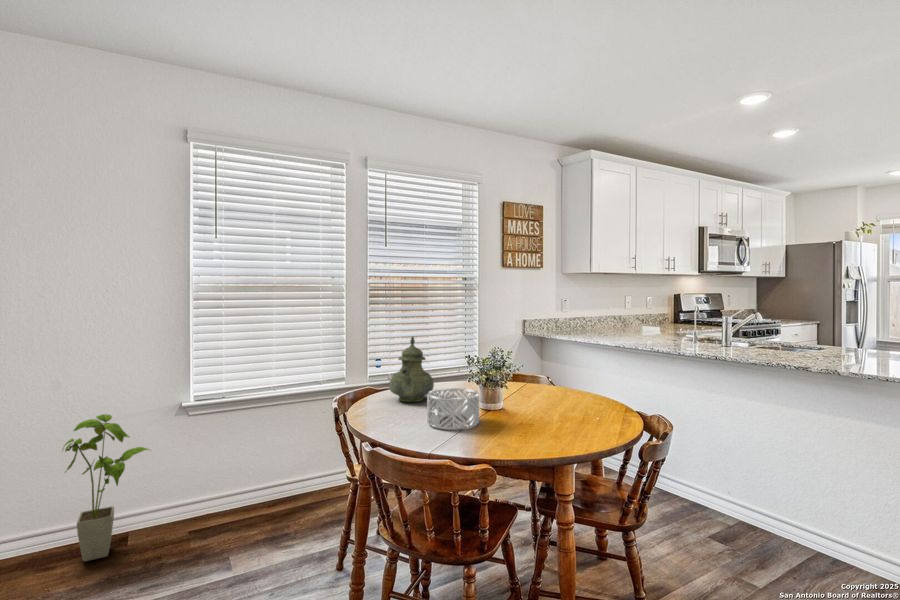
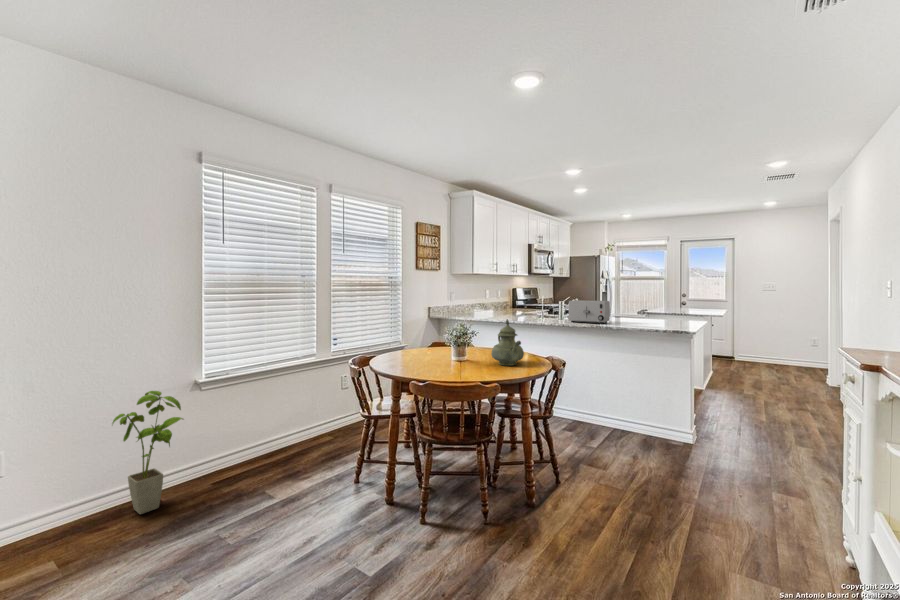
toaster: none [731,314,814,357] -> present [569,300,610,324]
teapot: present [389,337,434,402] -> present [491,319,524,366]
decorative bowl: present [427,388,479,430] -> none [434,348,467,372]

